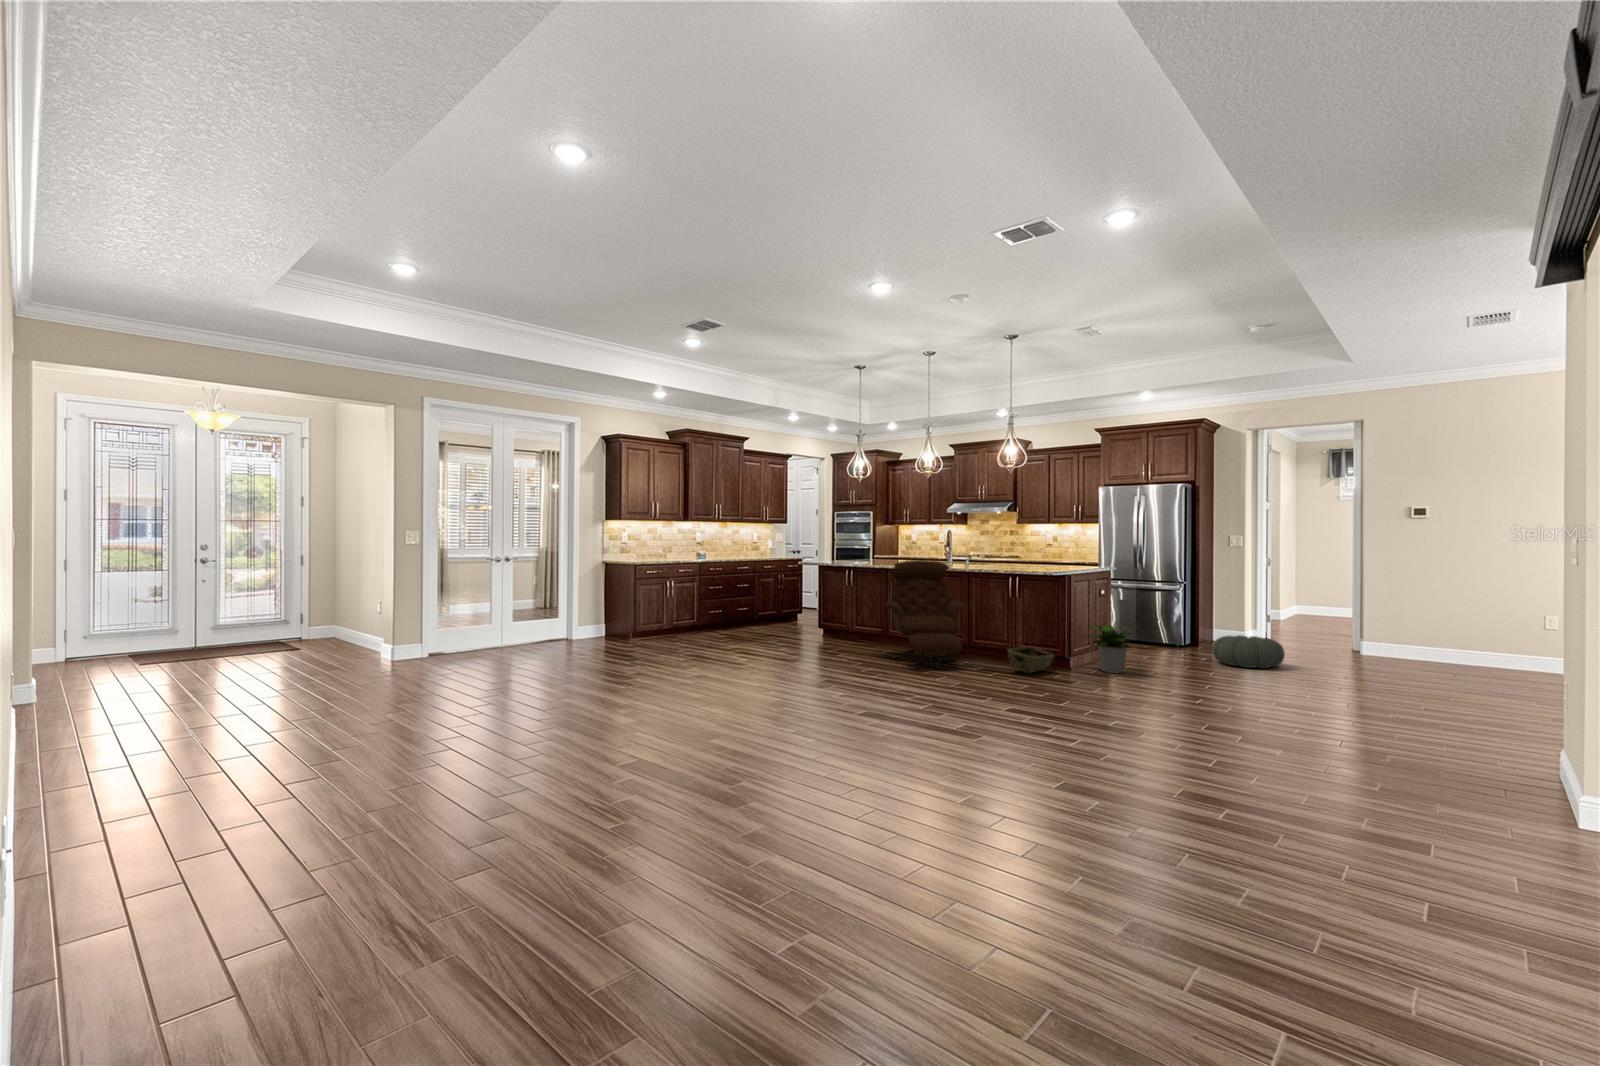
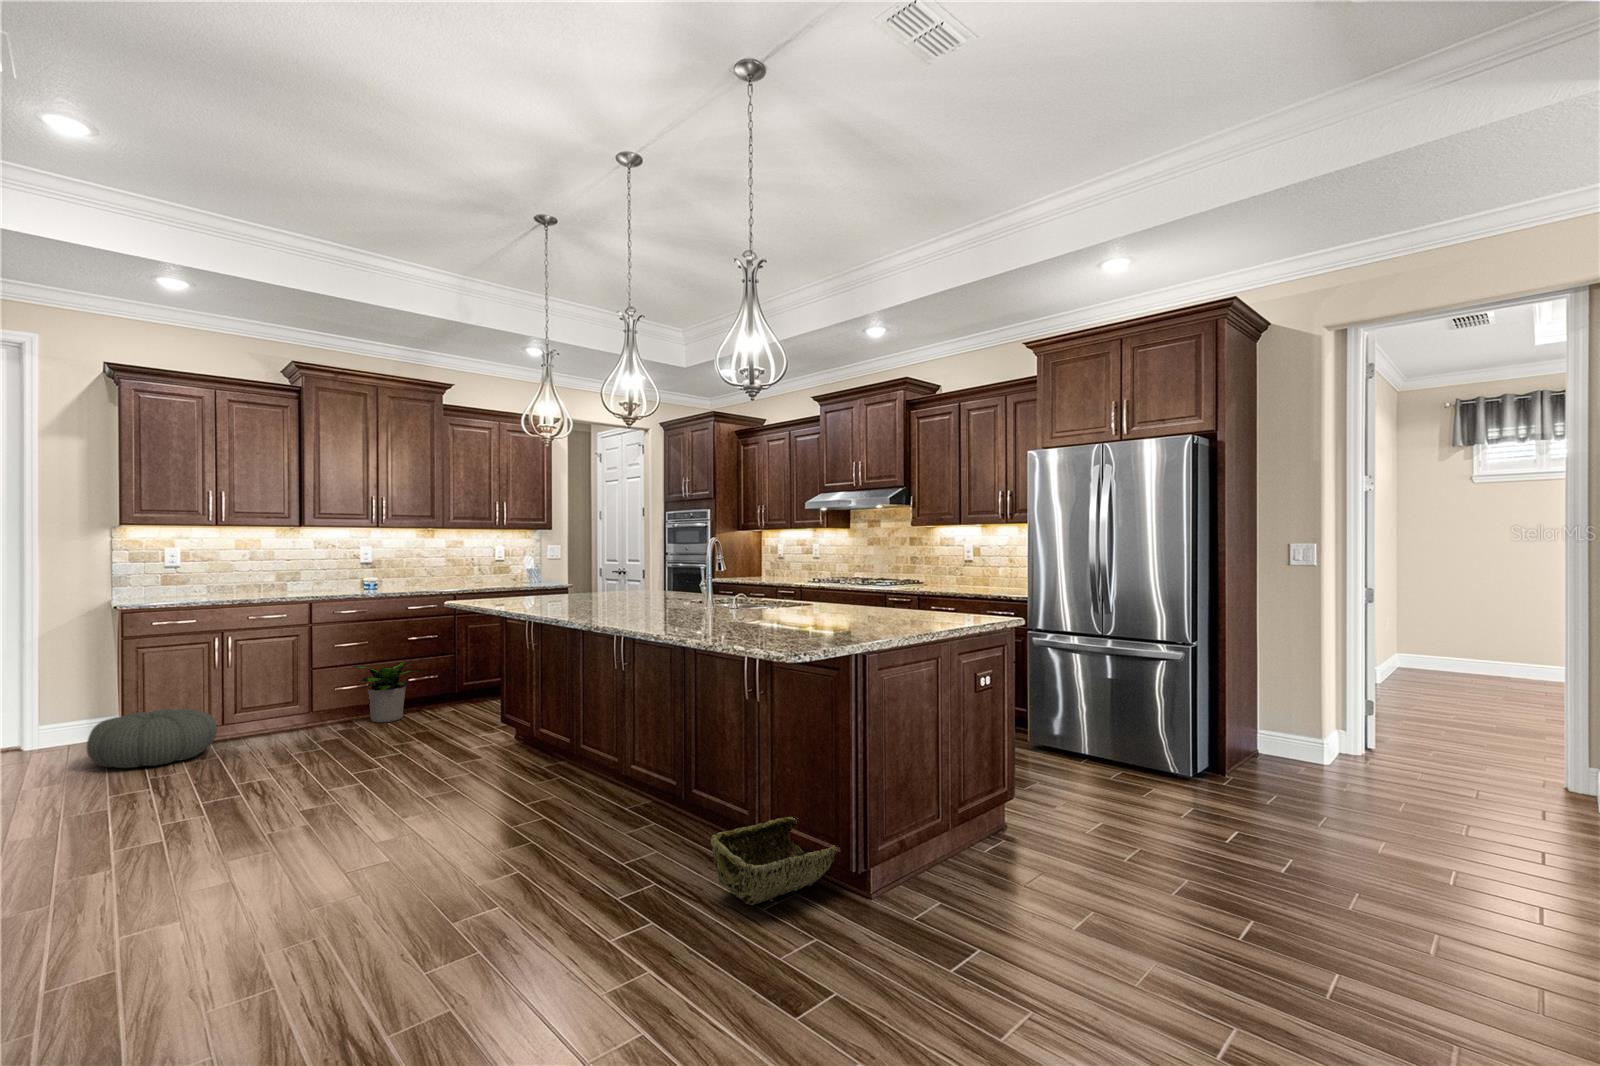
lounge chair: present [886,560,964,671] -> none [491,600,688,887]
potted plant: present [1089,625,1135,673] -> present [353,661,421,723]
pouf: present [1212,635,1285,668] -> present [87,709,217,768]

